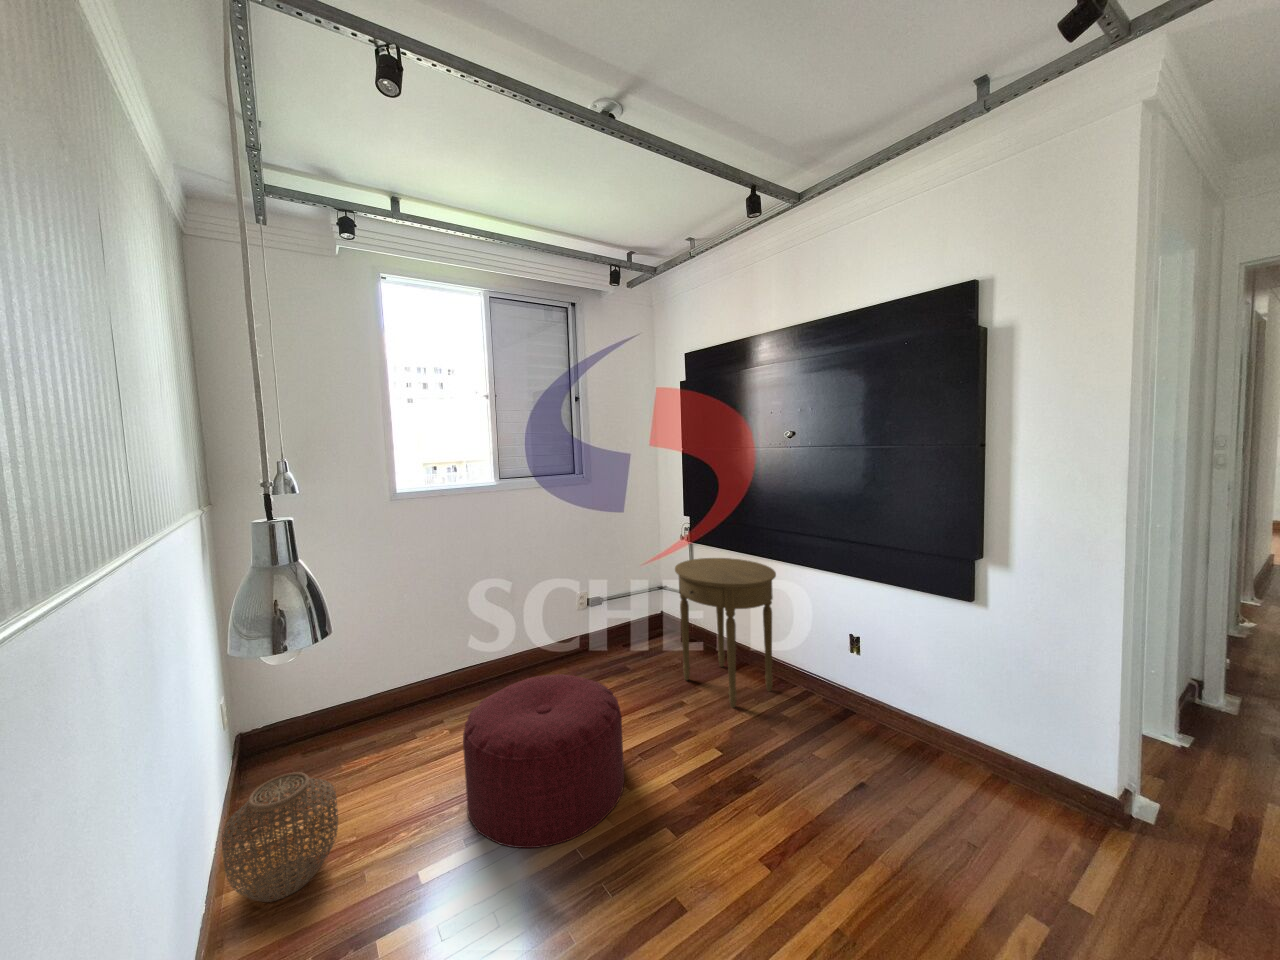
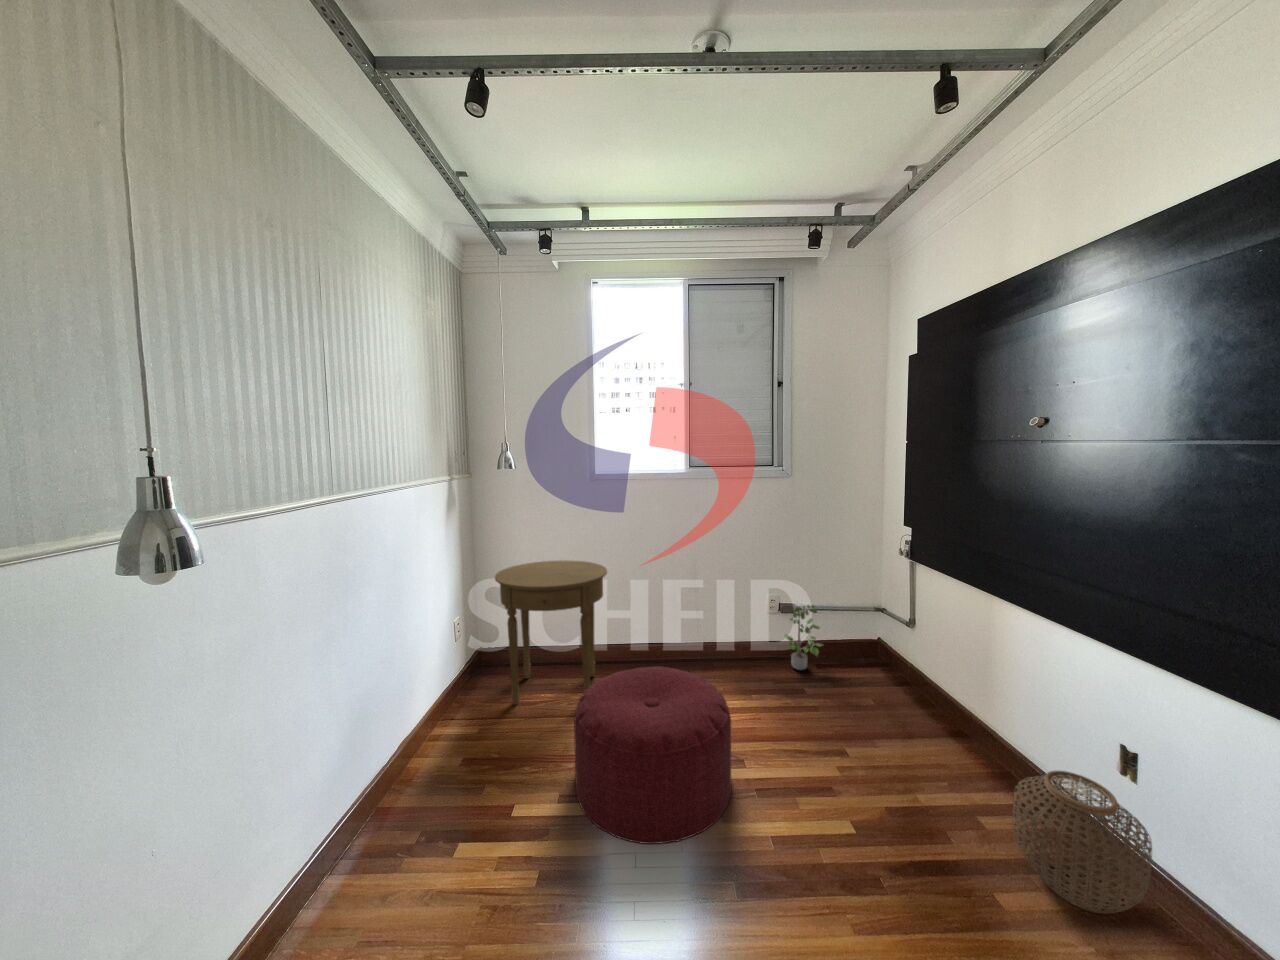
side table: present [675,558,776,708] -> present [495,560,607,705]
potted plant: none [602,593,636,655] -> present [784,605,822,670]
woven basket: present [222,772,338,902] -> present [1012,771,1152,914]

